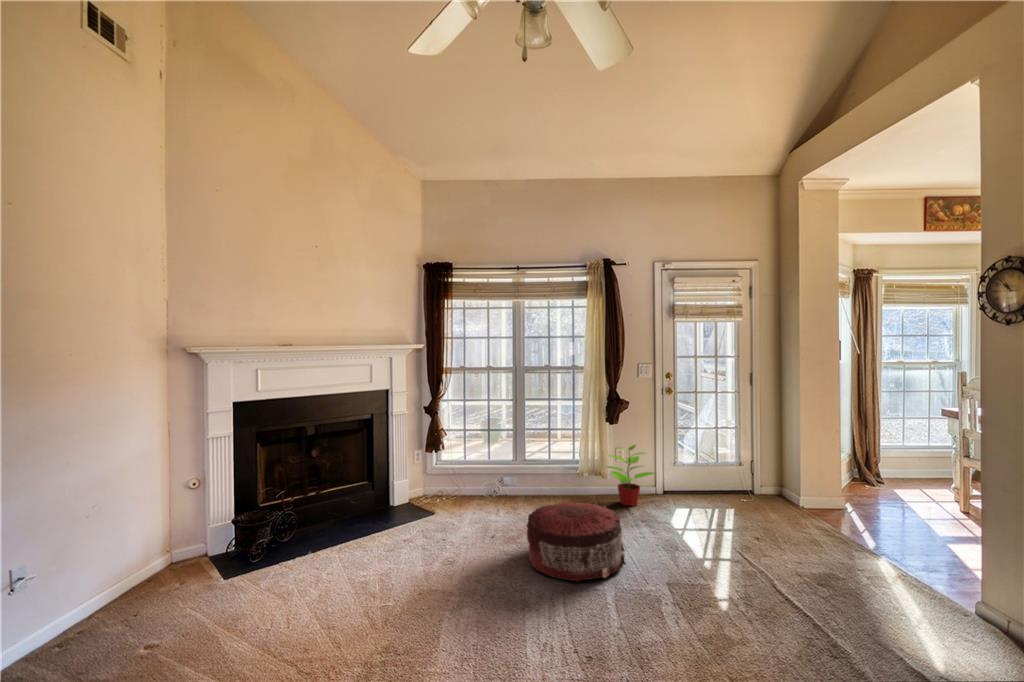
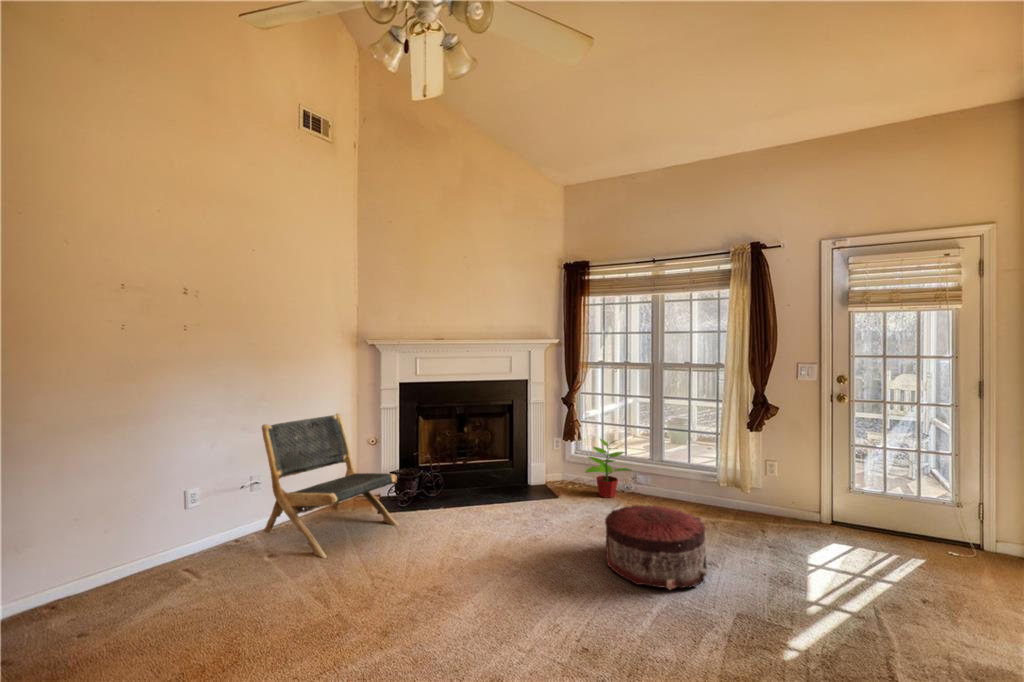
potted plant: present [607,445,656,506] -> present [585,439,631,498]
lounge chair: none [20,452,264,665] -> present [262,414,399,558]

